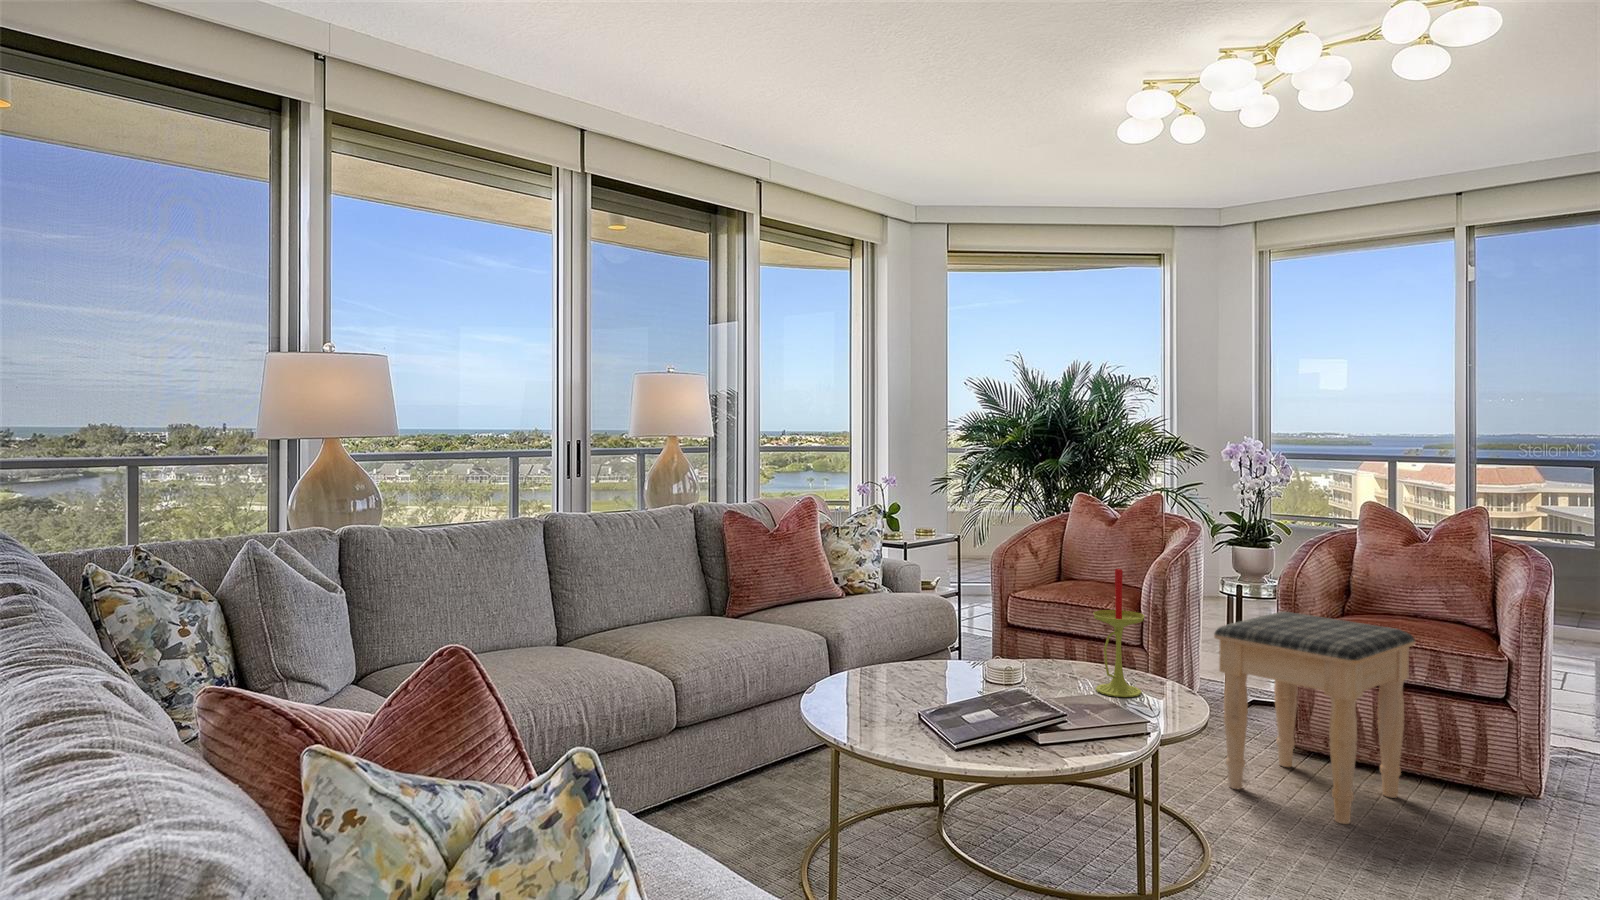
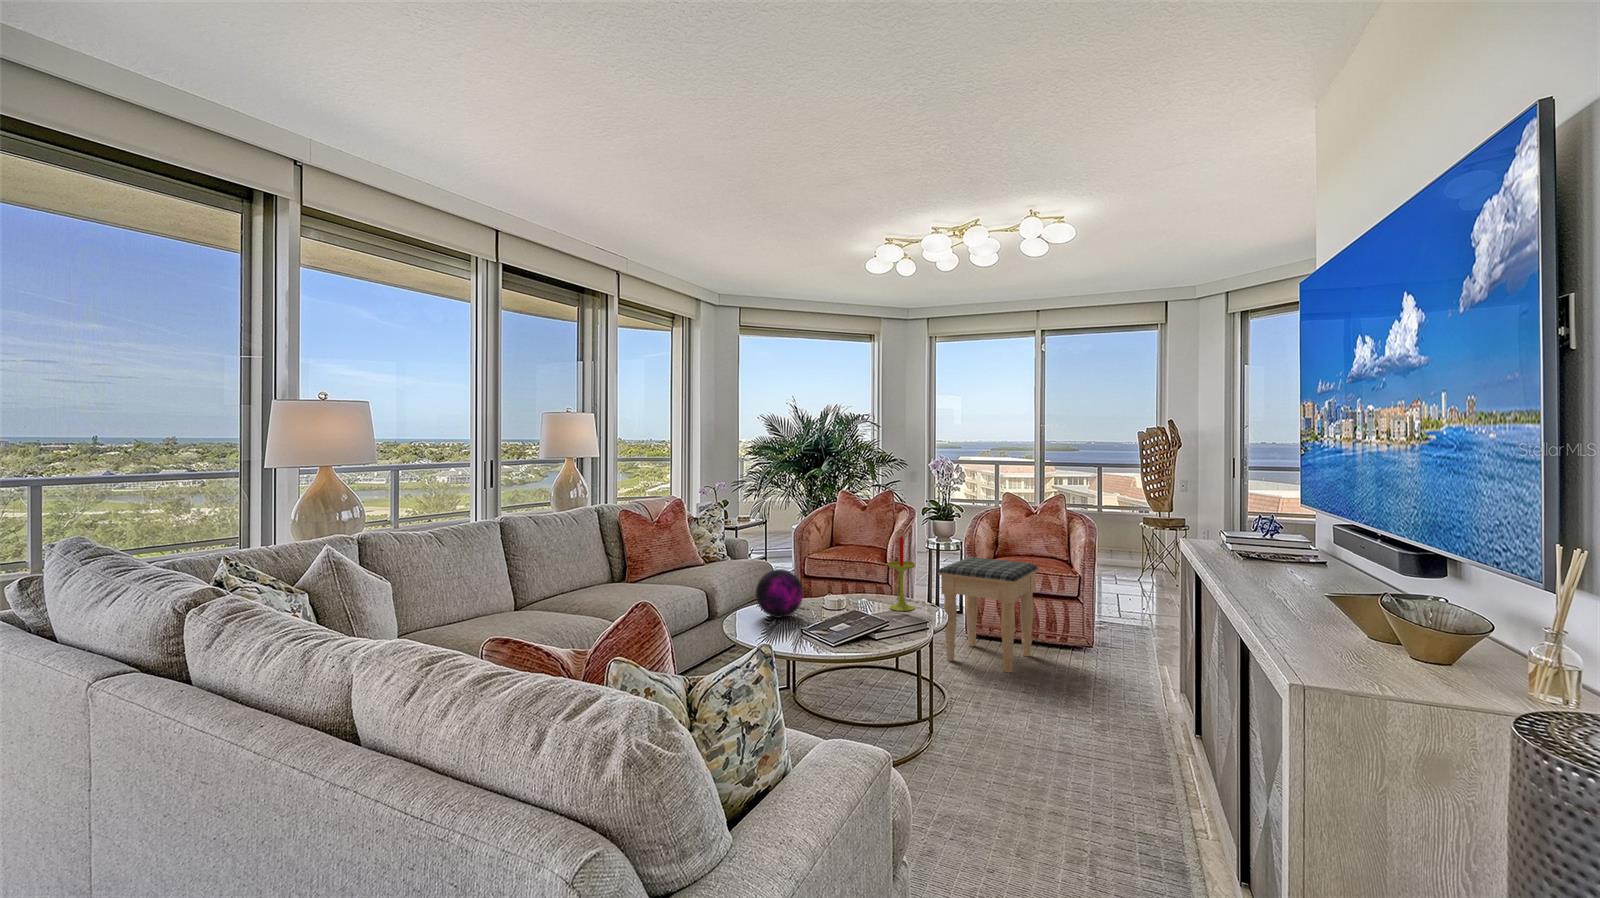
decorative orb: none [864,611,941,689] -> present [756,569,803,618]

